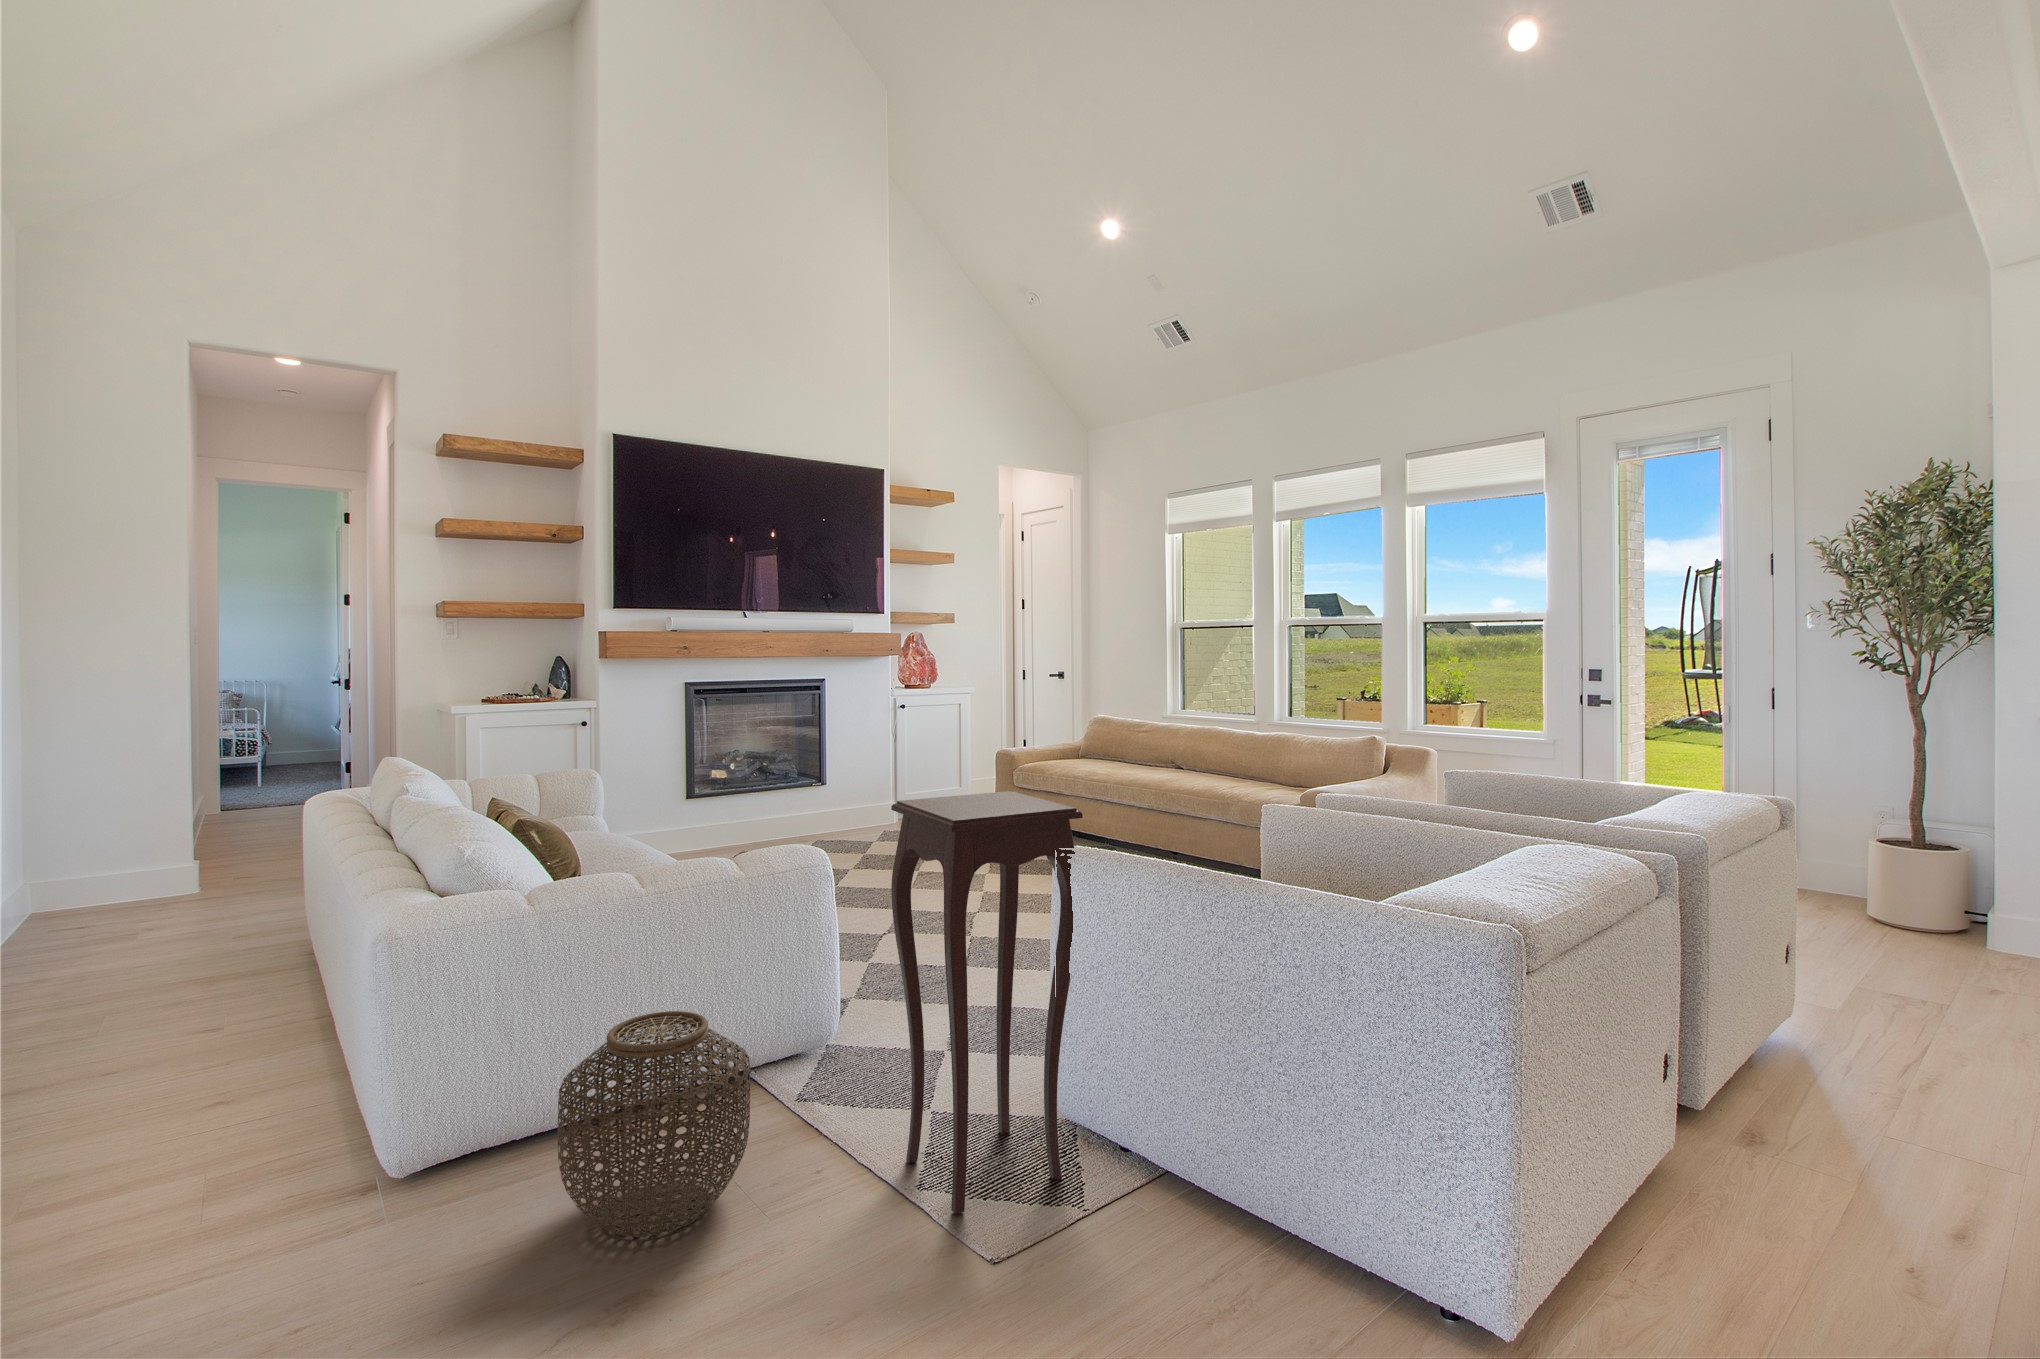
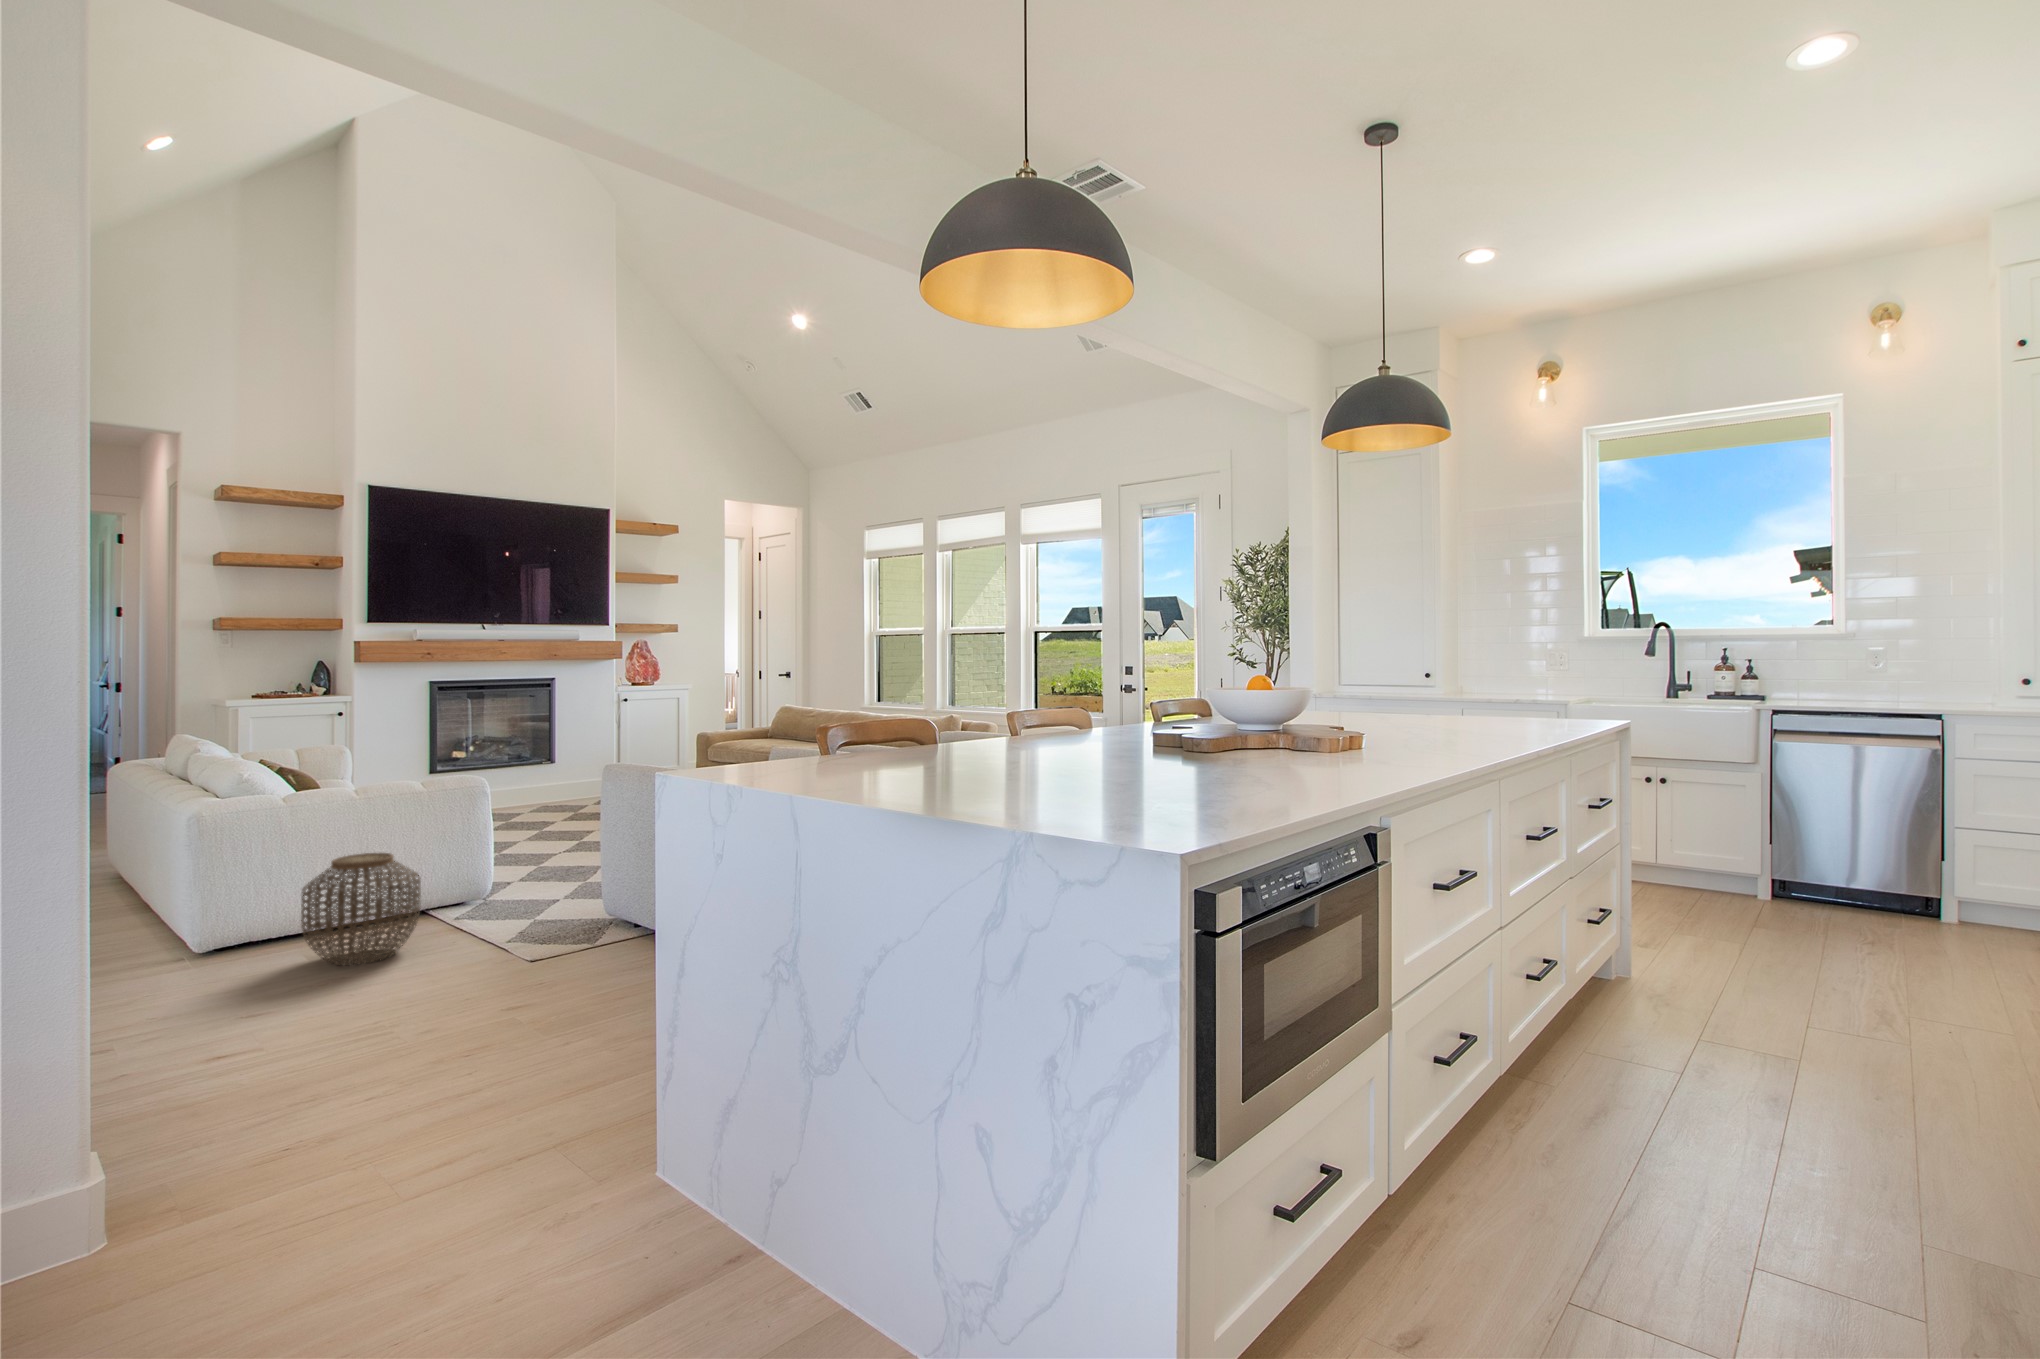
side table: present [891,791,1083,1214] -> none [512,732,619,950]

